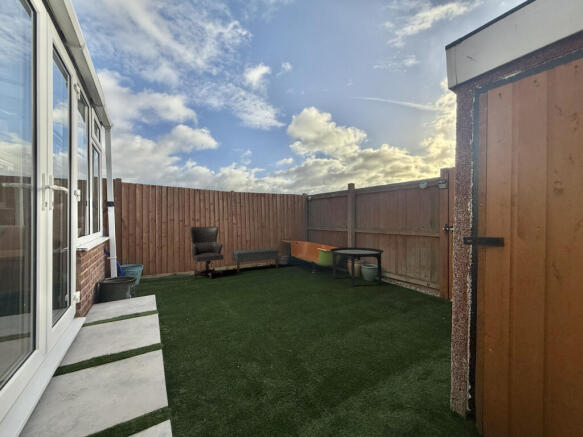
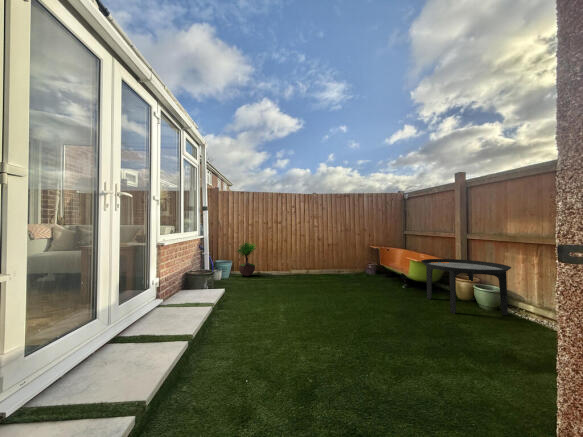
chair: present [190,226,224,279] -> none [271,229,299,281]
potted tree: none [148,239,175,279] -> present [237,243,256,276]
bench: present [232,248,279,272] -> none [313,254,363,278]

